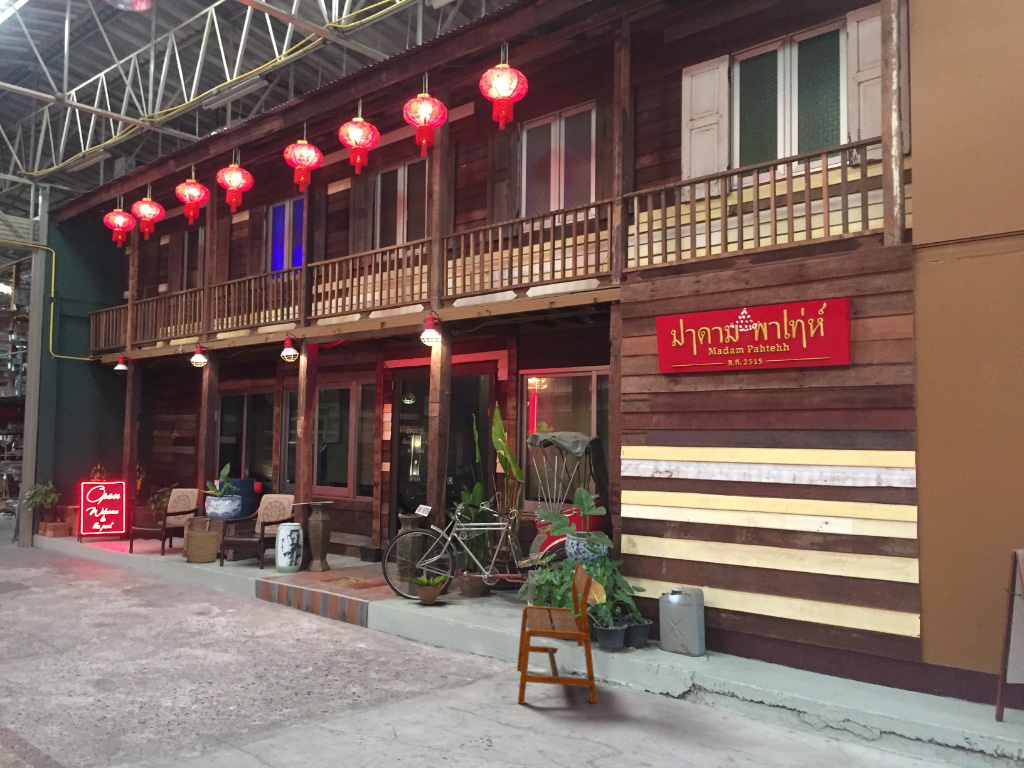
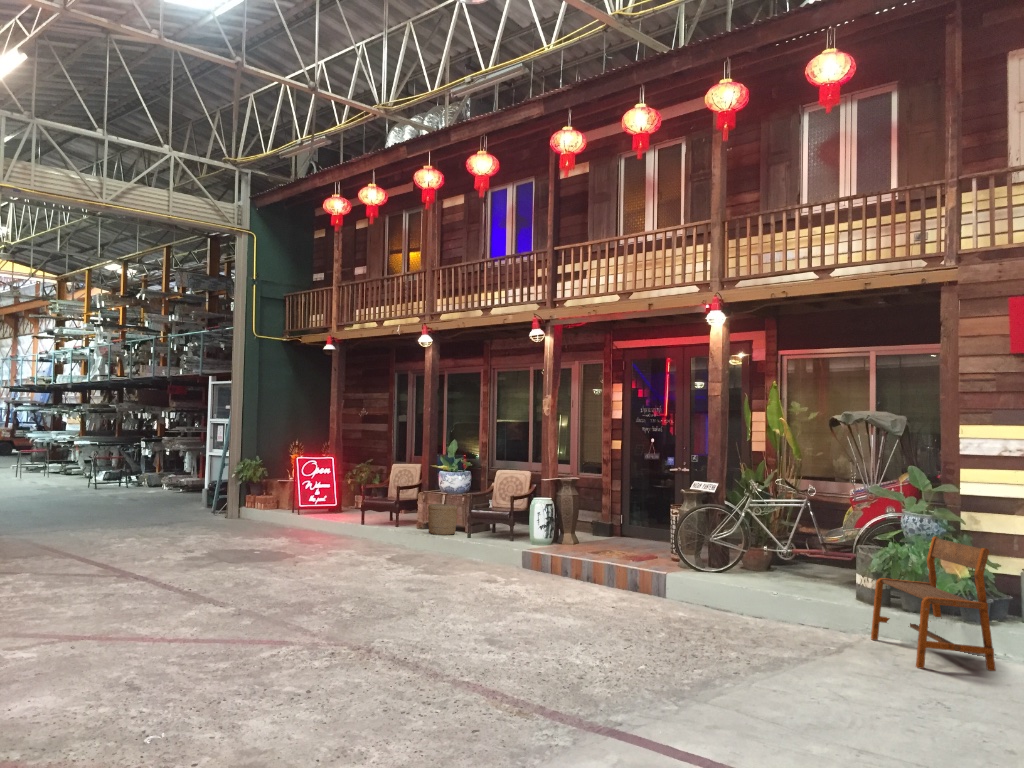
decorative plant: present [408,575,449,604] -> none [699,550,751,578]

